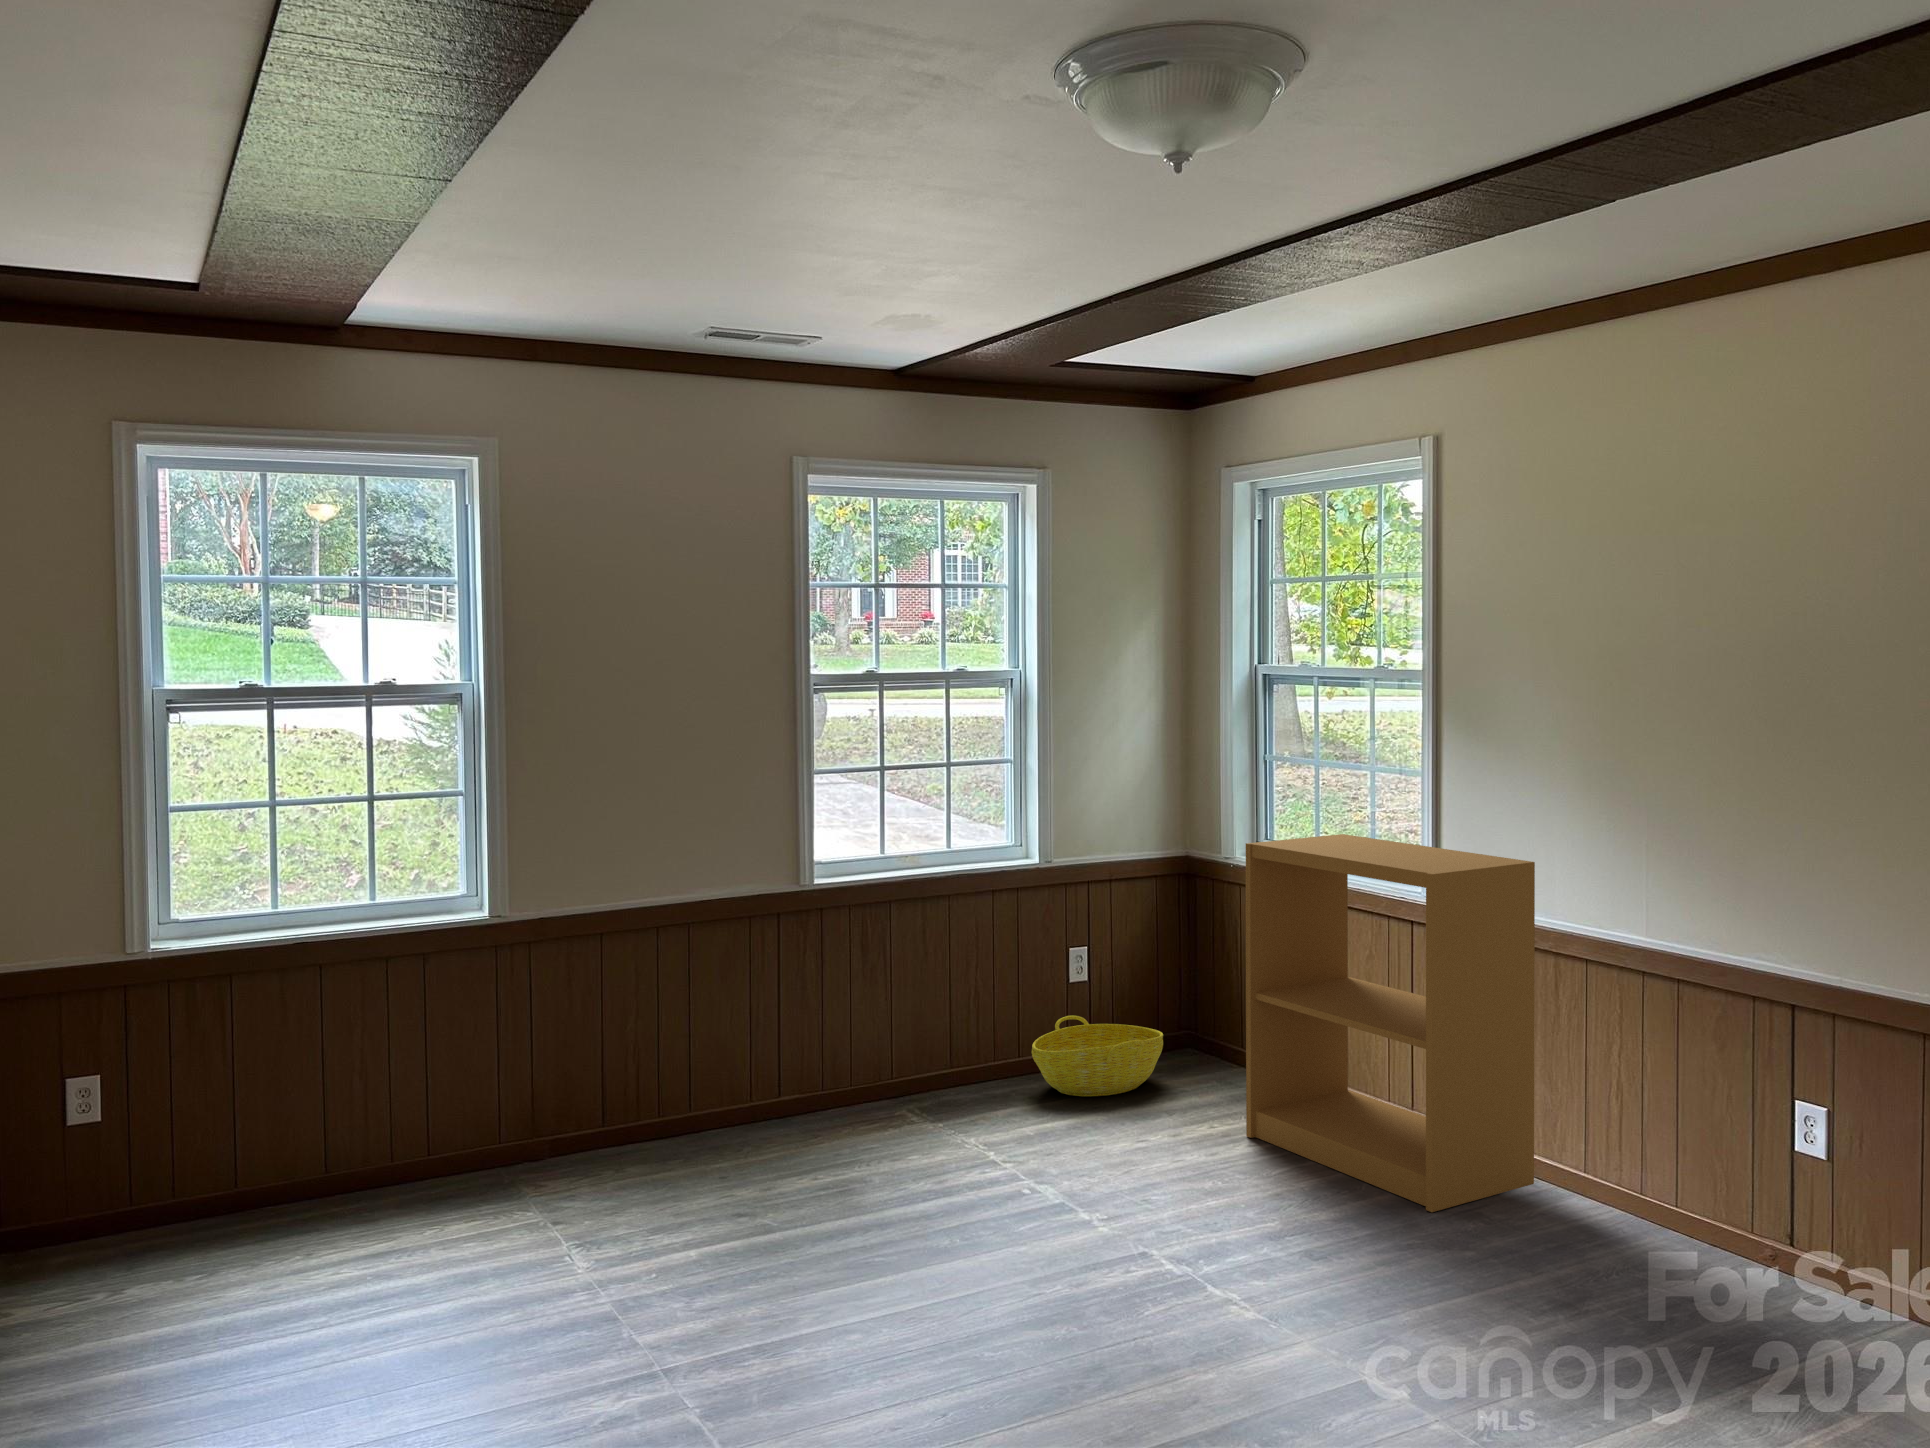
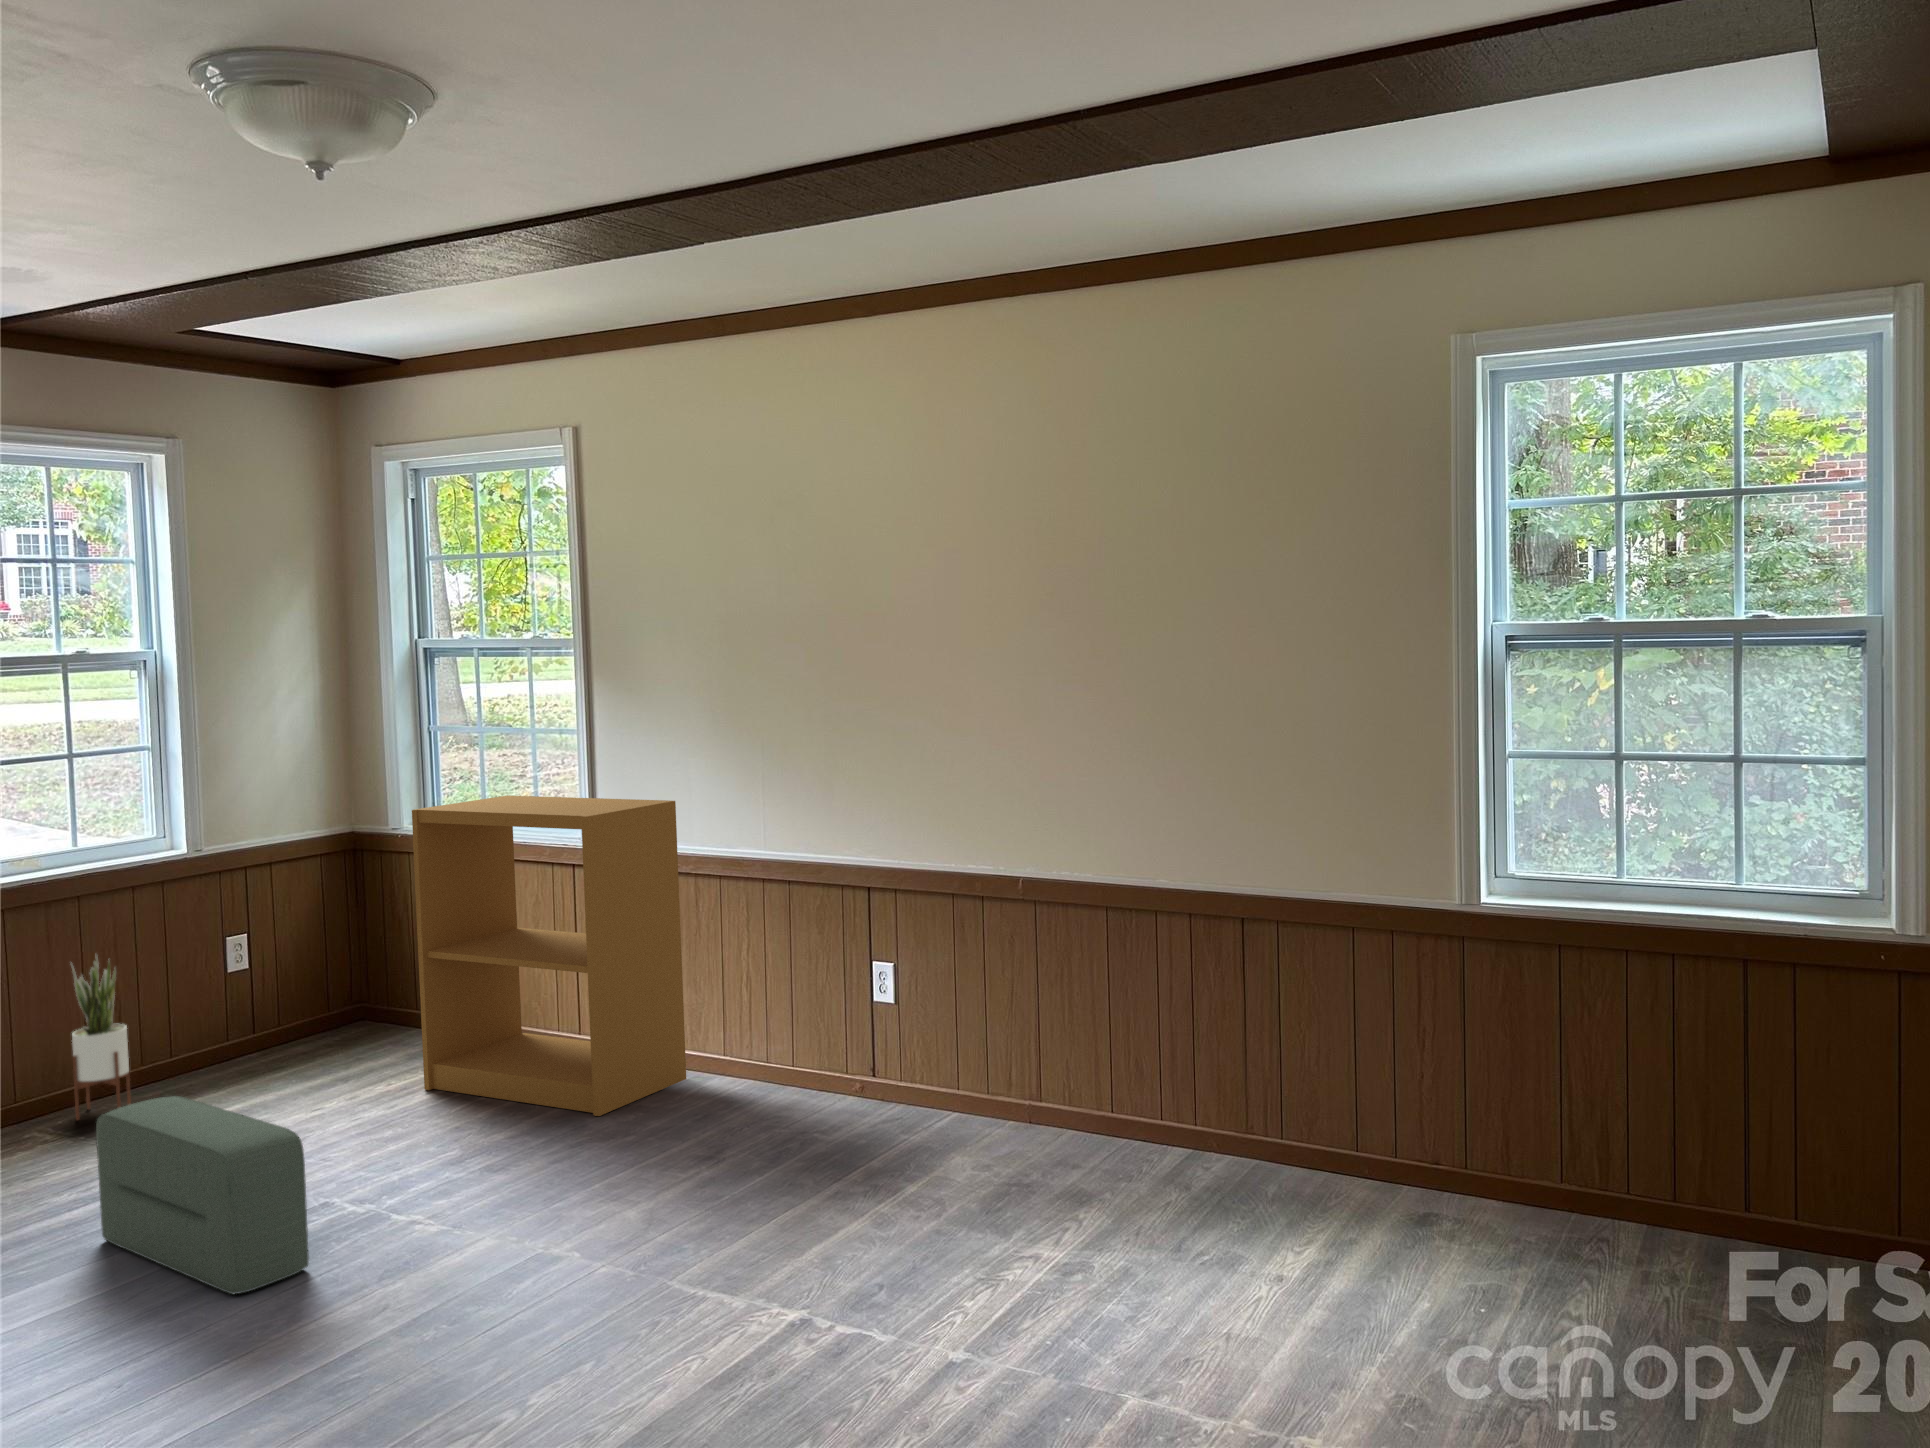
potted plant: none [938,950,983,1106] -> present [71,957,131,1120]
basket: present [1032,1016,1163,1096] -> none [187,1009,334,1087]
pouf: none [945,1117,1125,1347] -> present [96,1096,309,1294]

